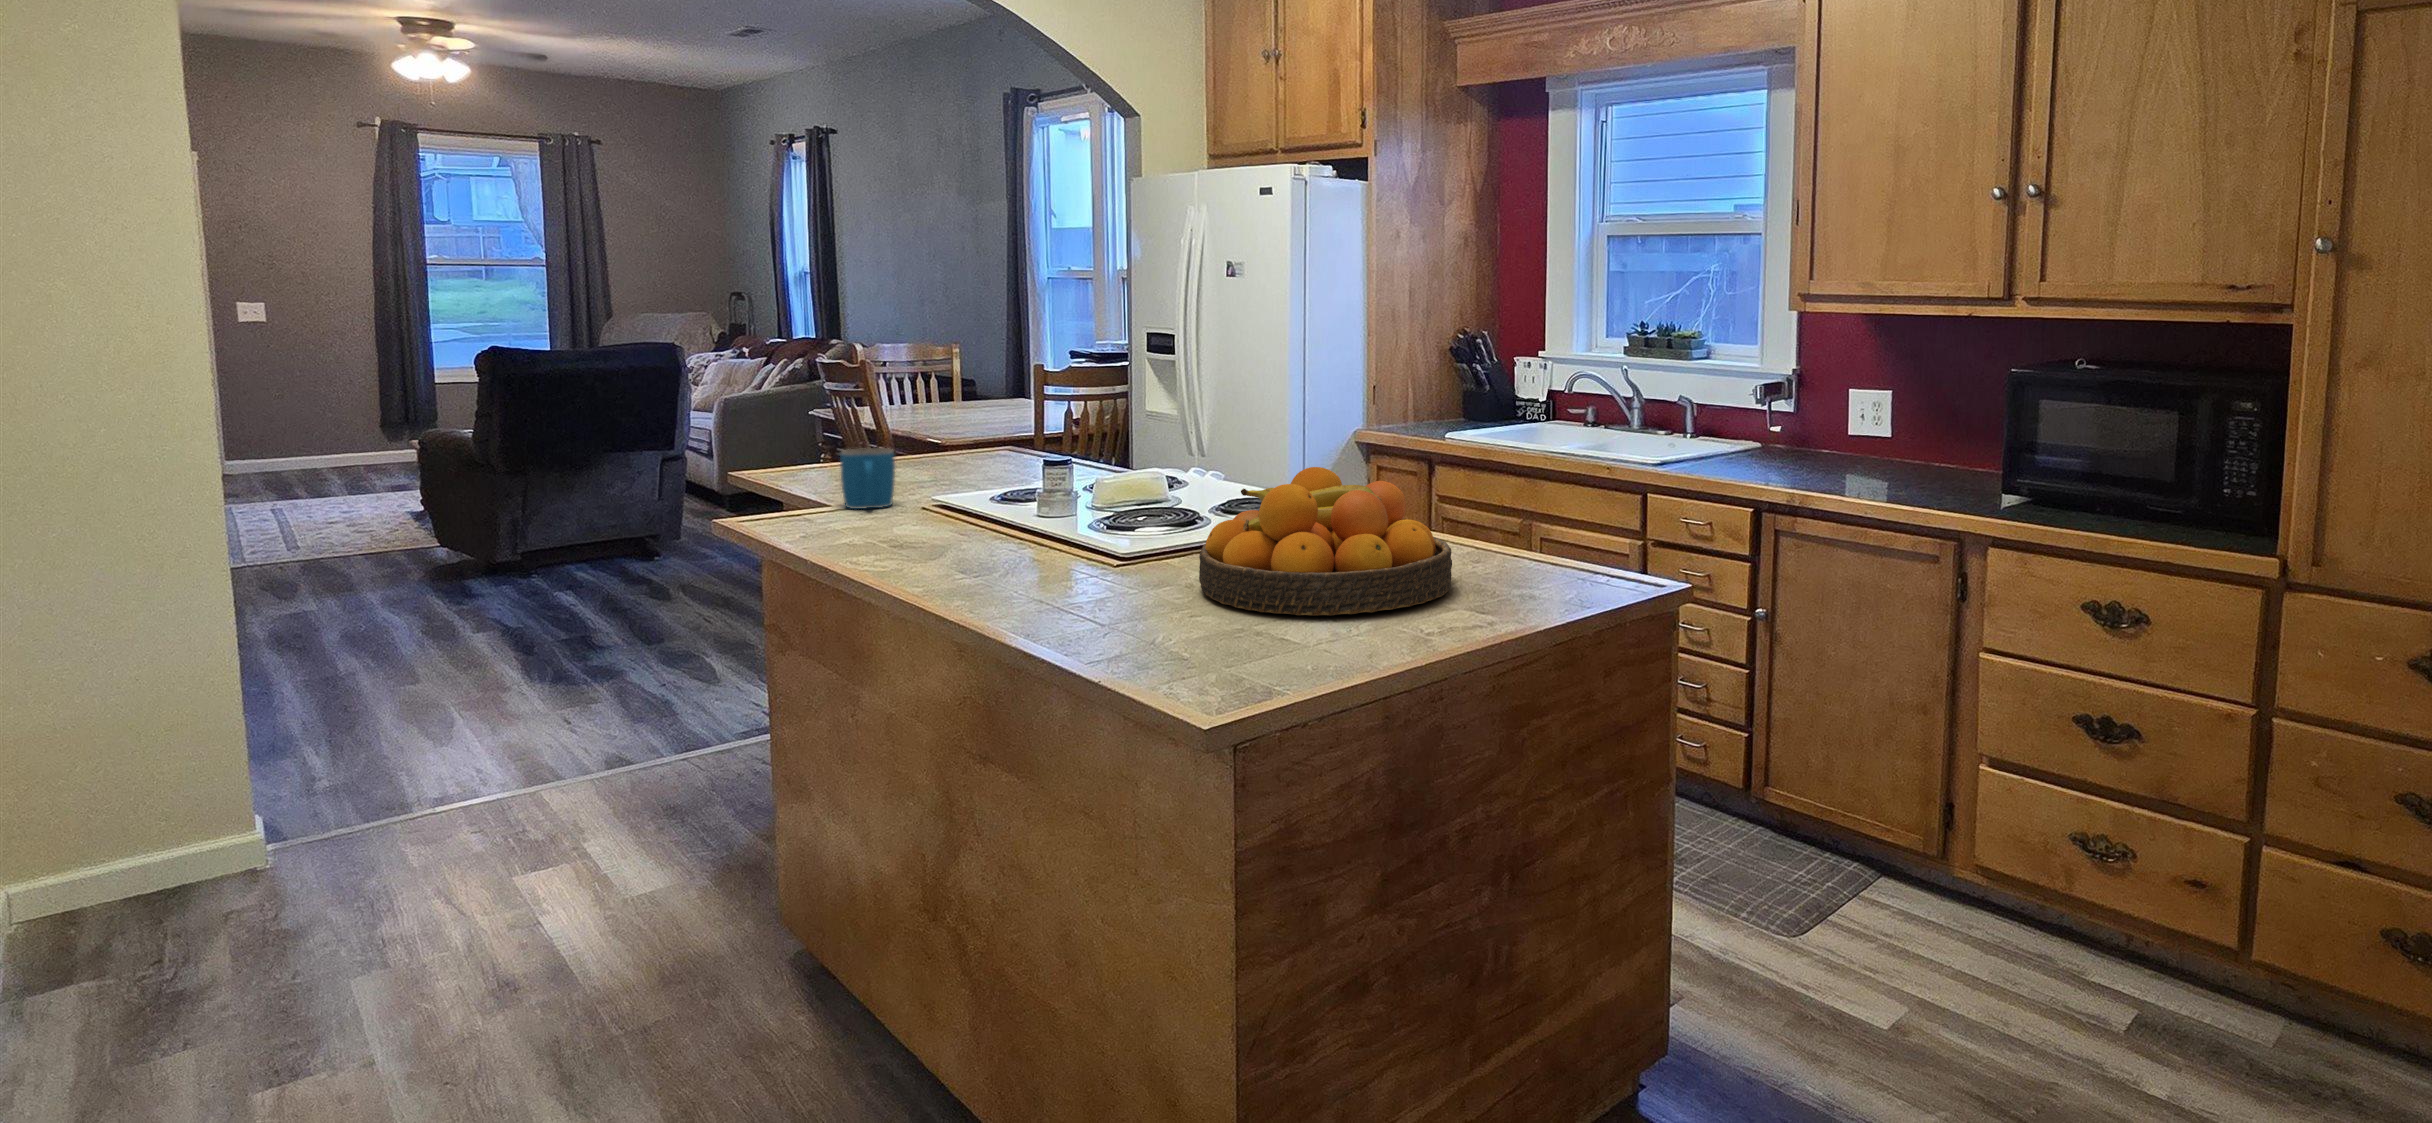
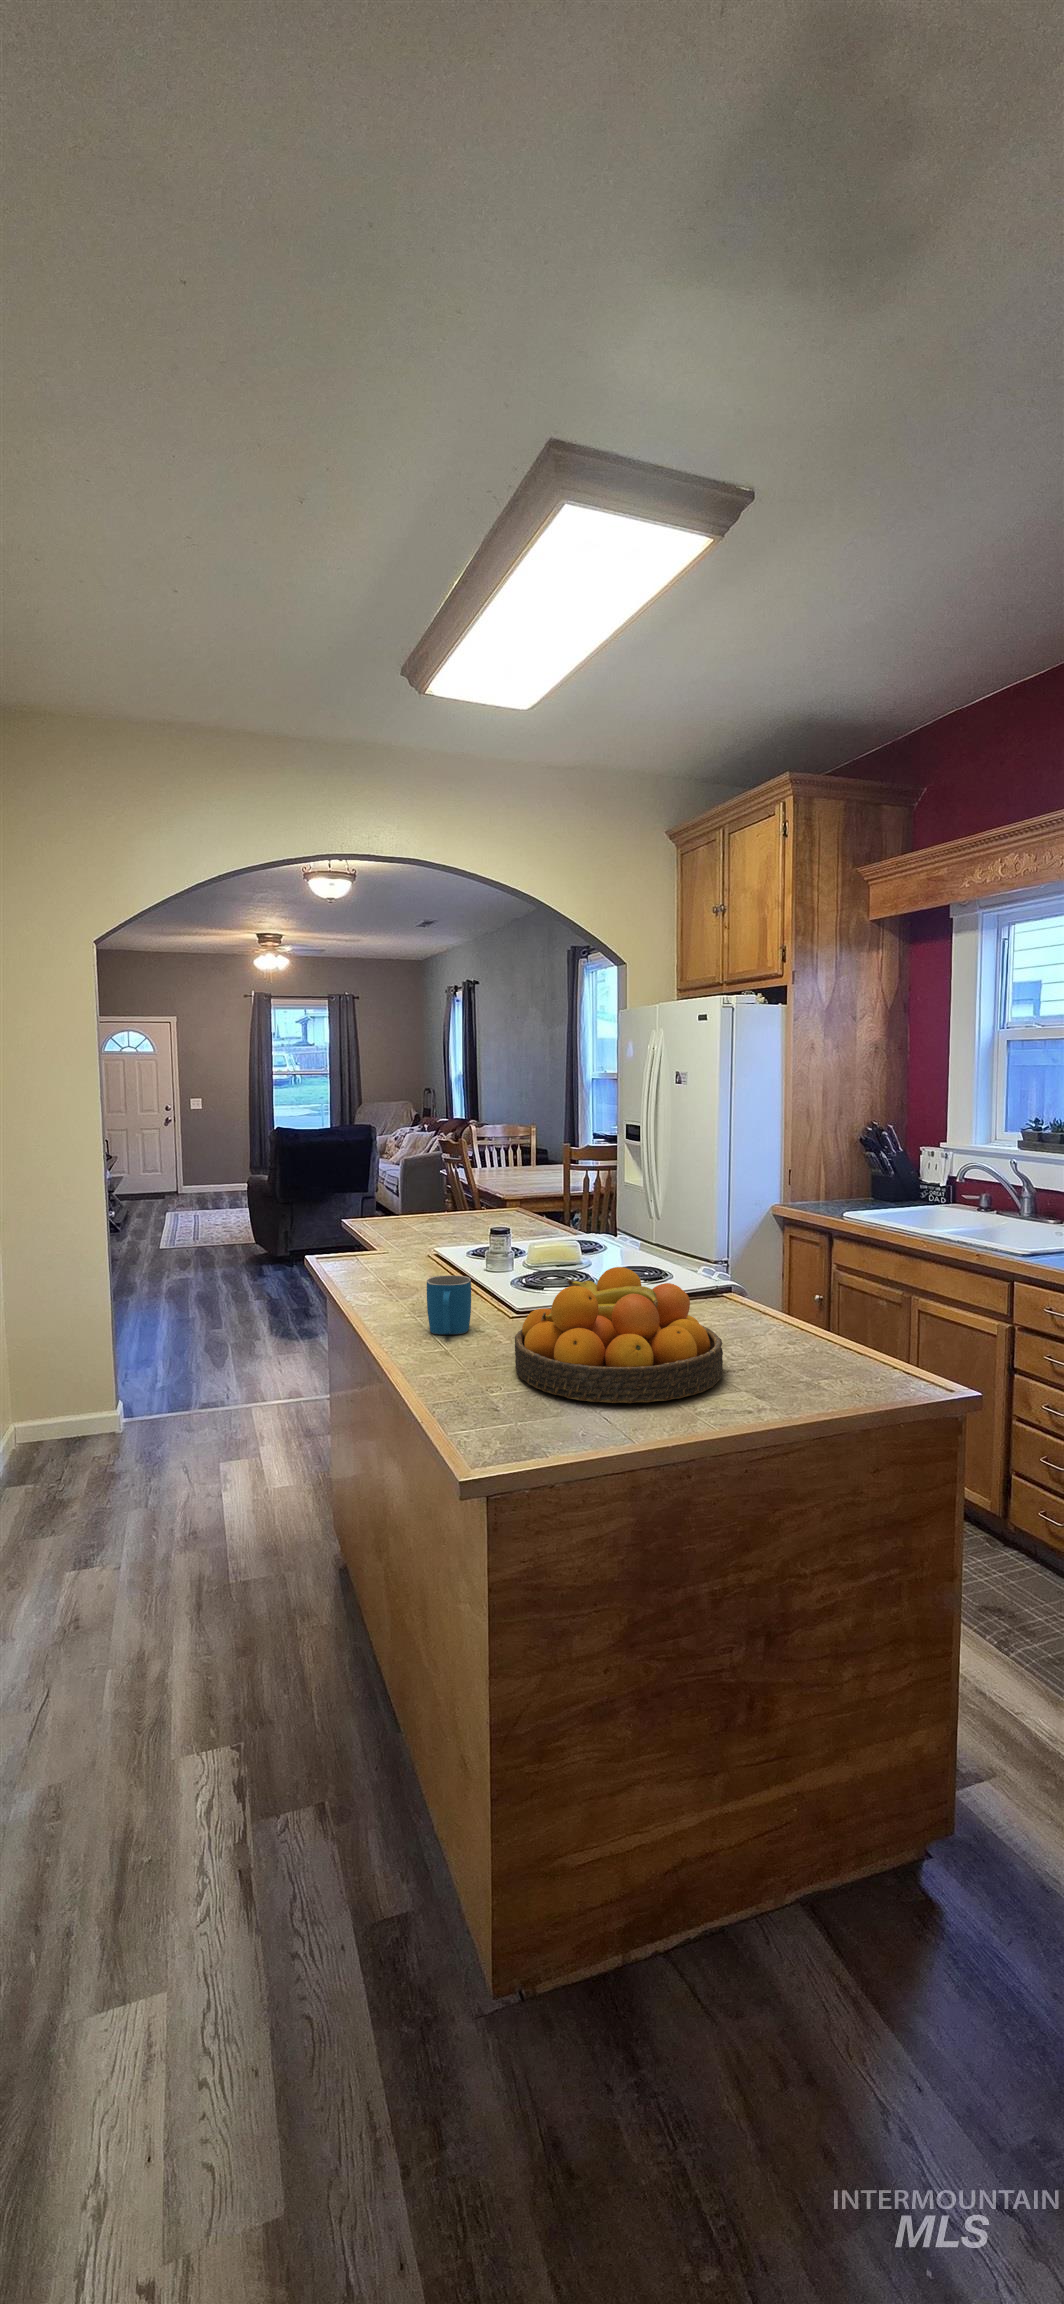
mug: present [840,448,895,509] -> present [427,1275,471,1334]

